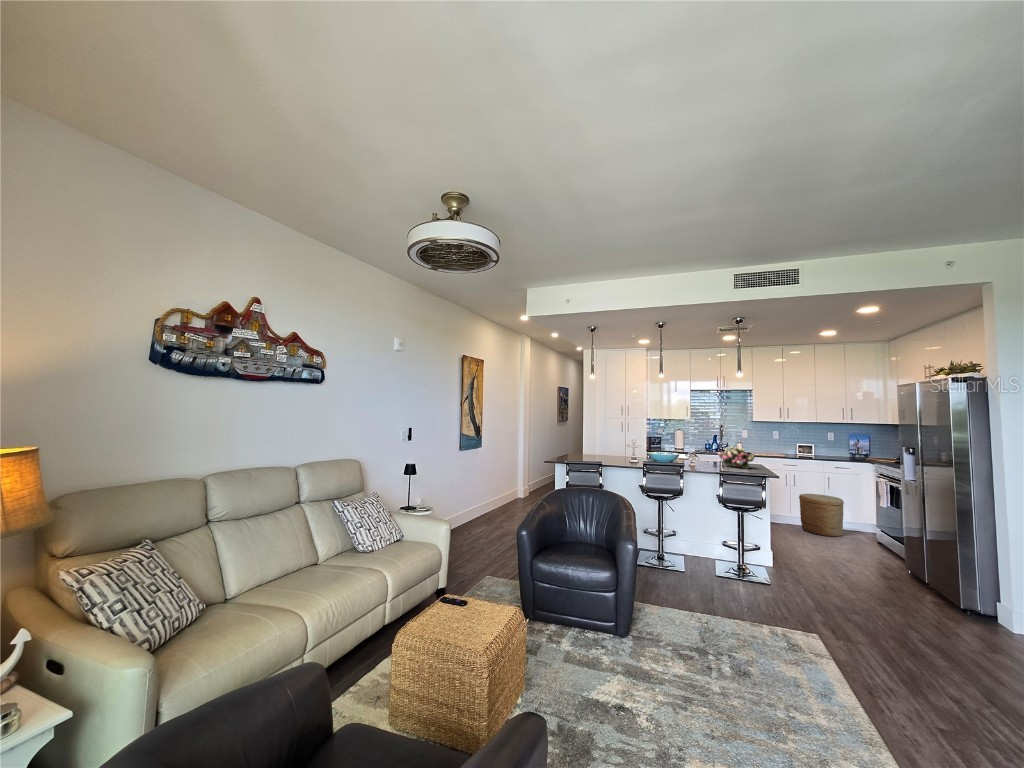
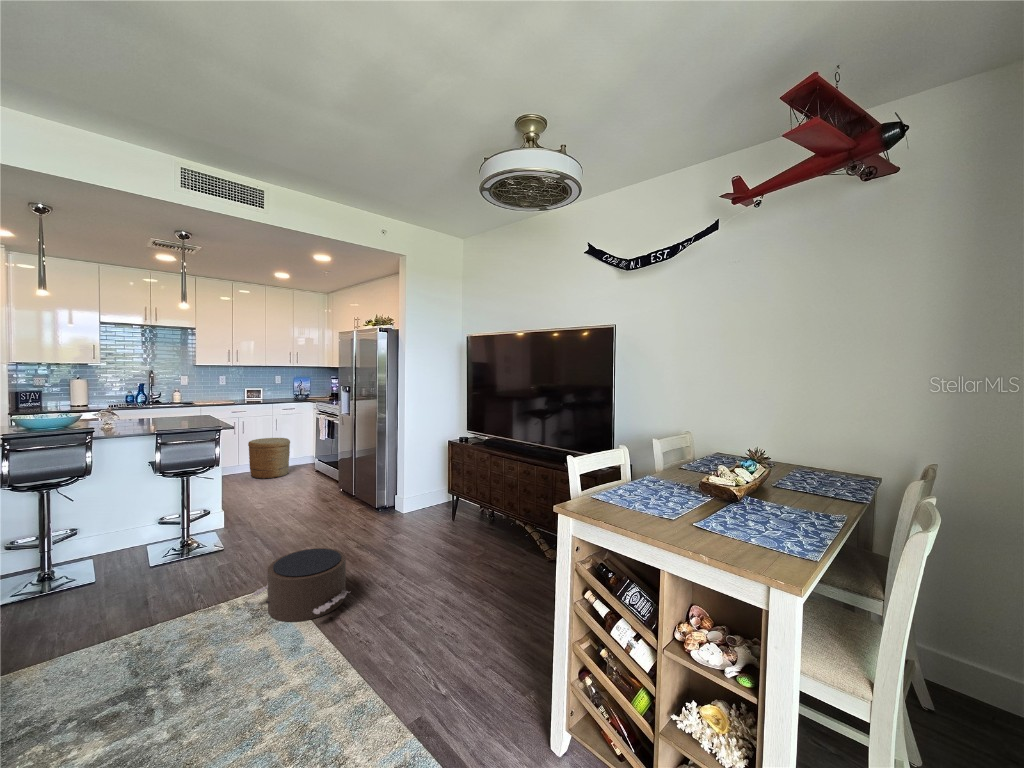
flower arrangement: present [718,446,755,469] -> none [148,396,202,422]
pouf: none [789,606,898,686] -> present [252,548,350,622]

